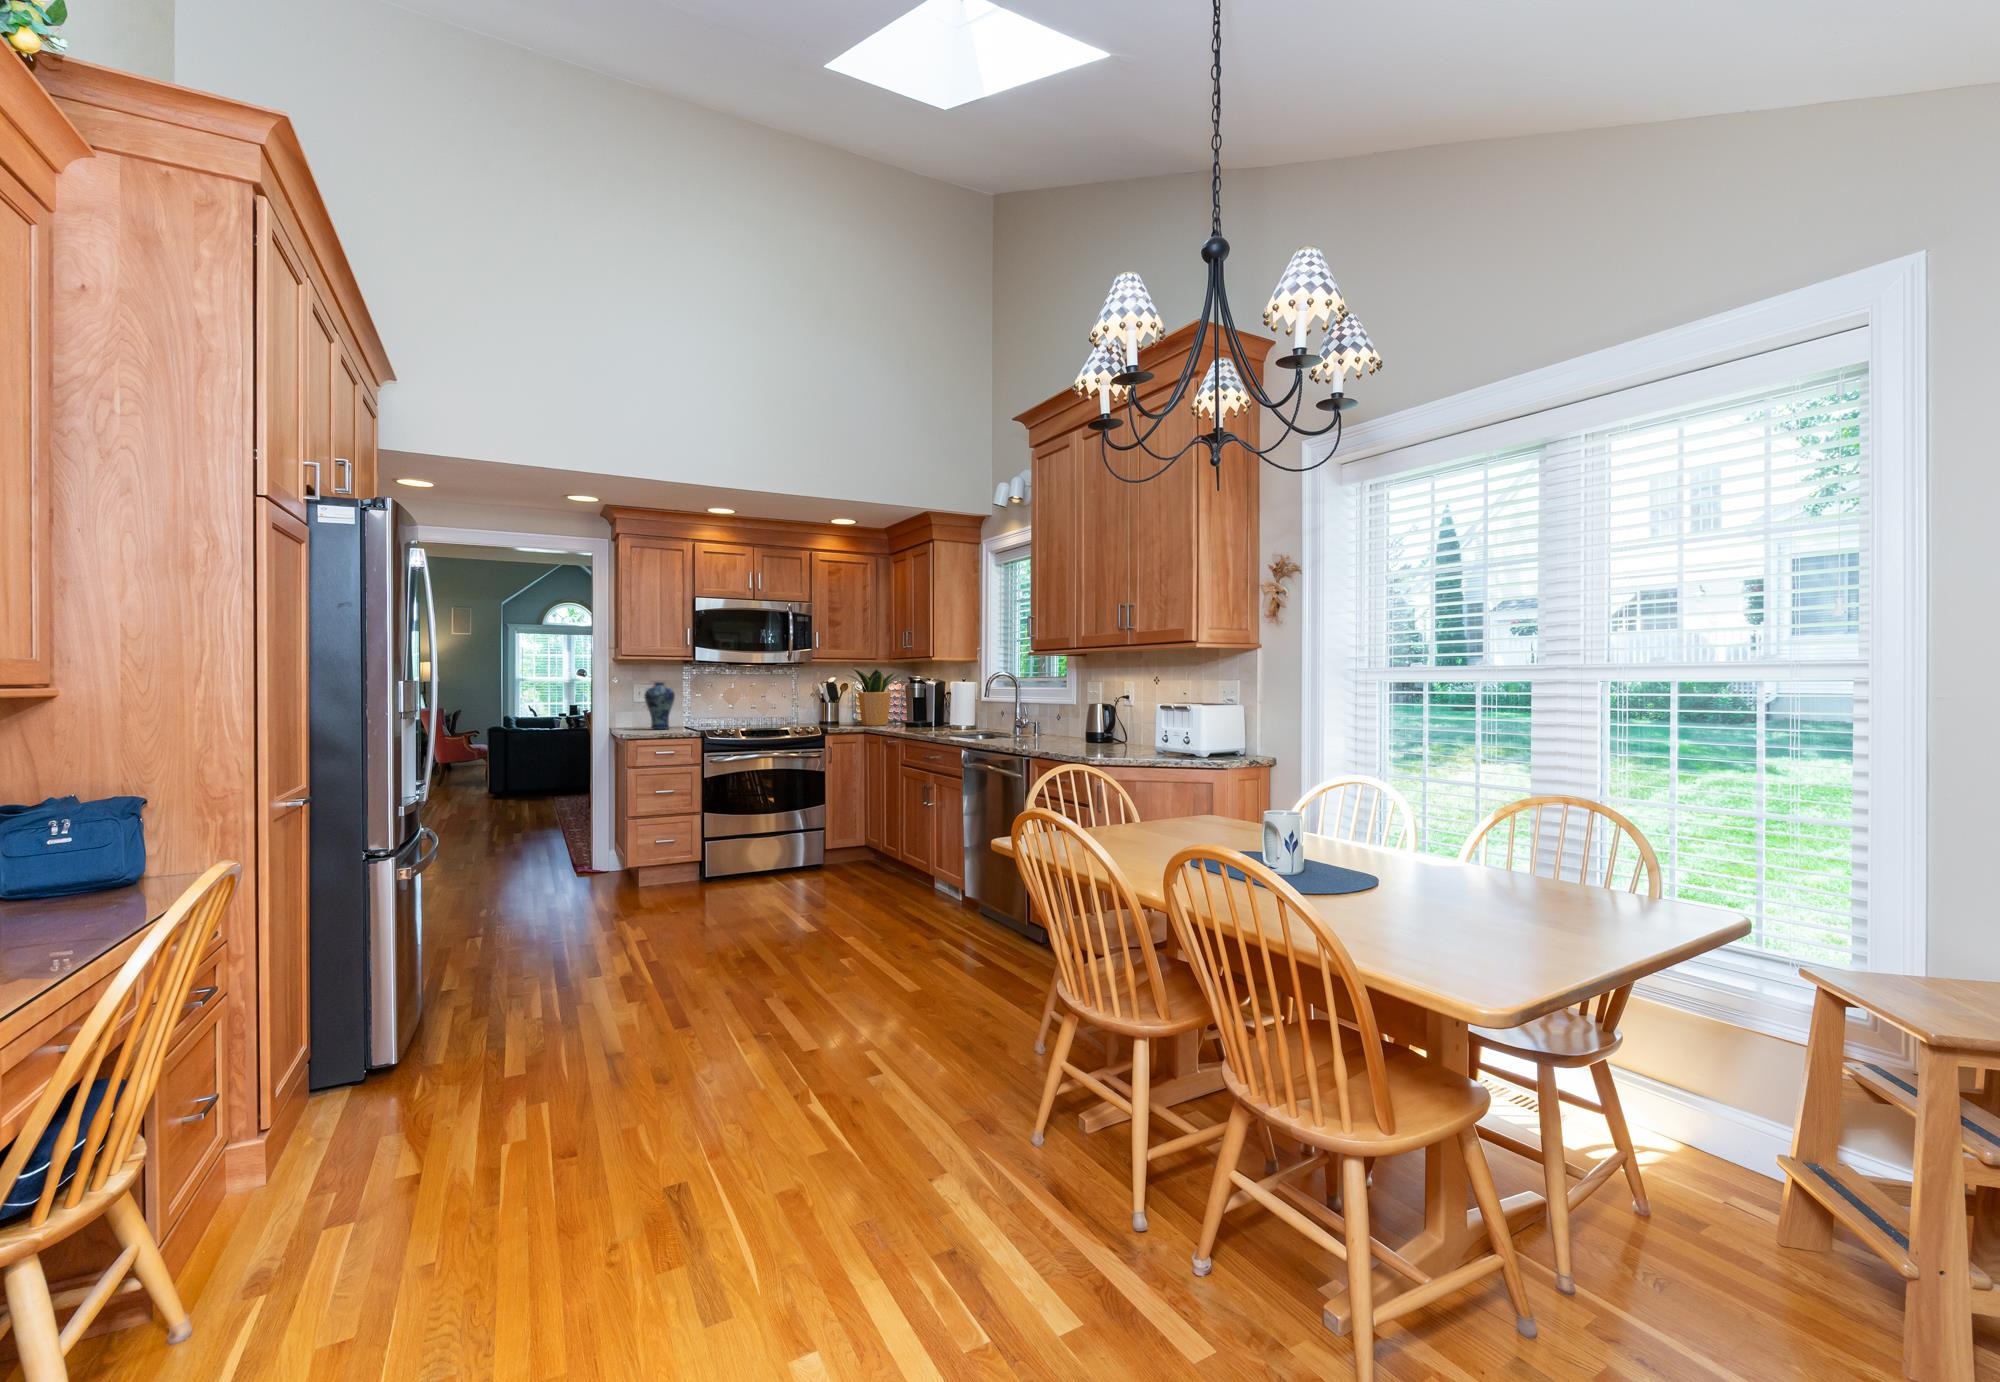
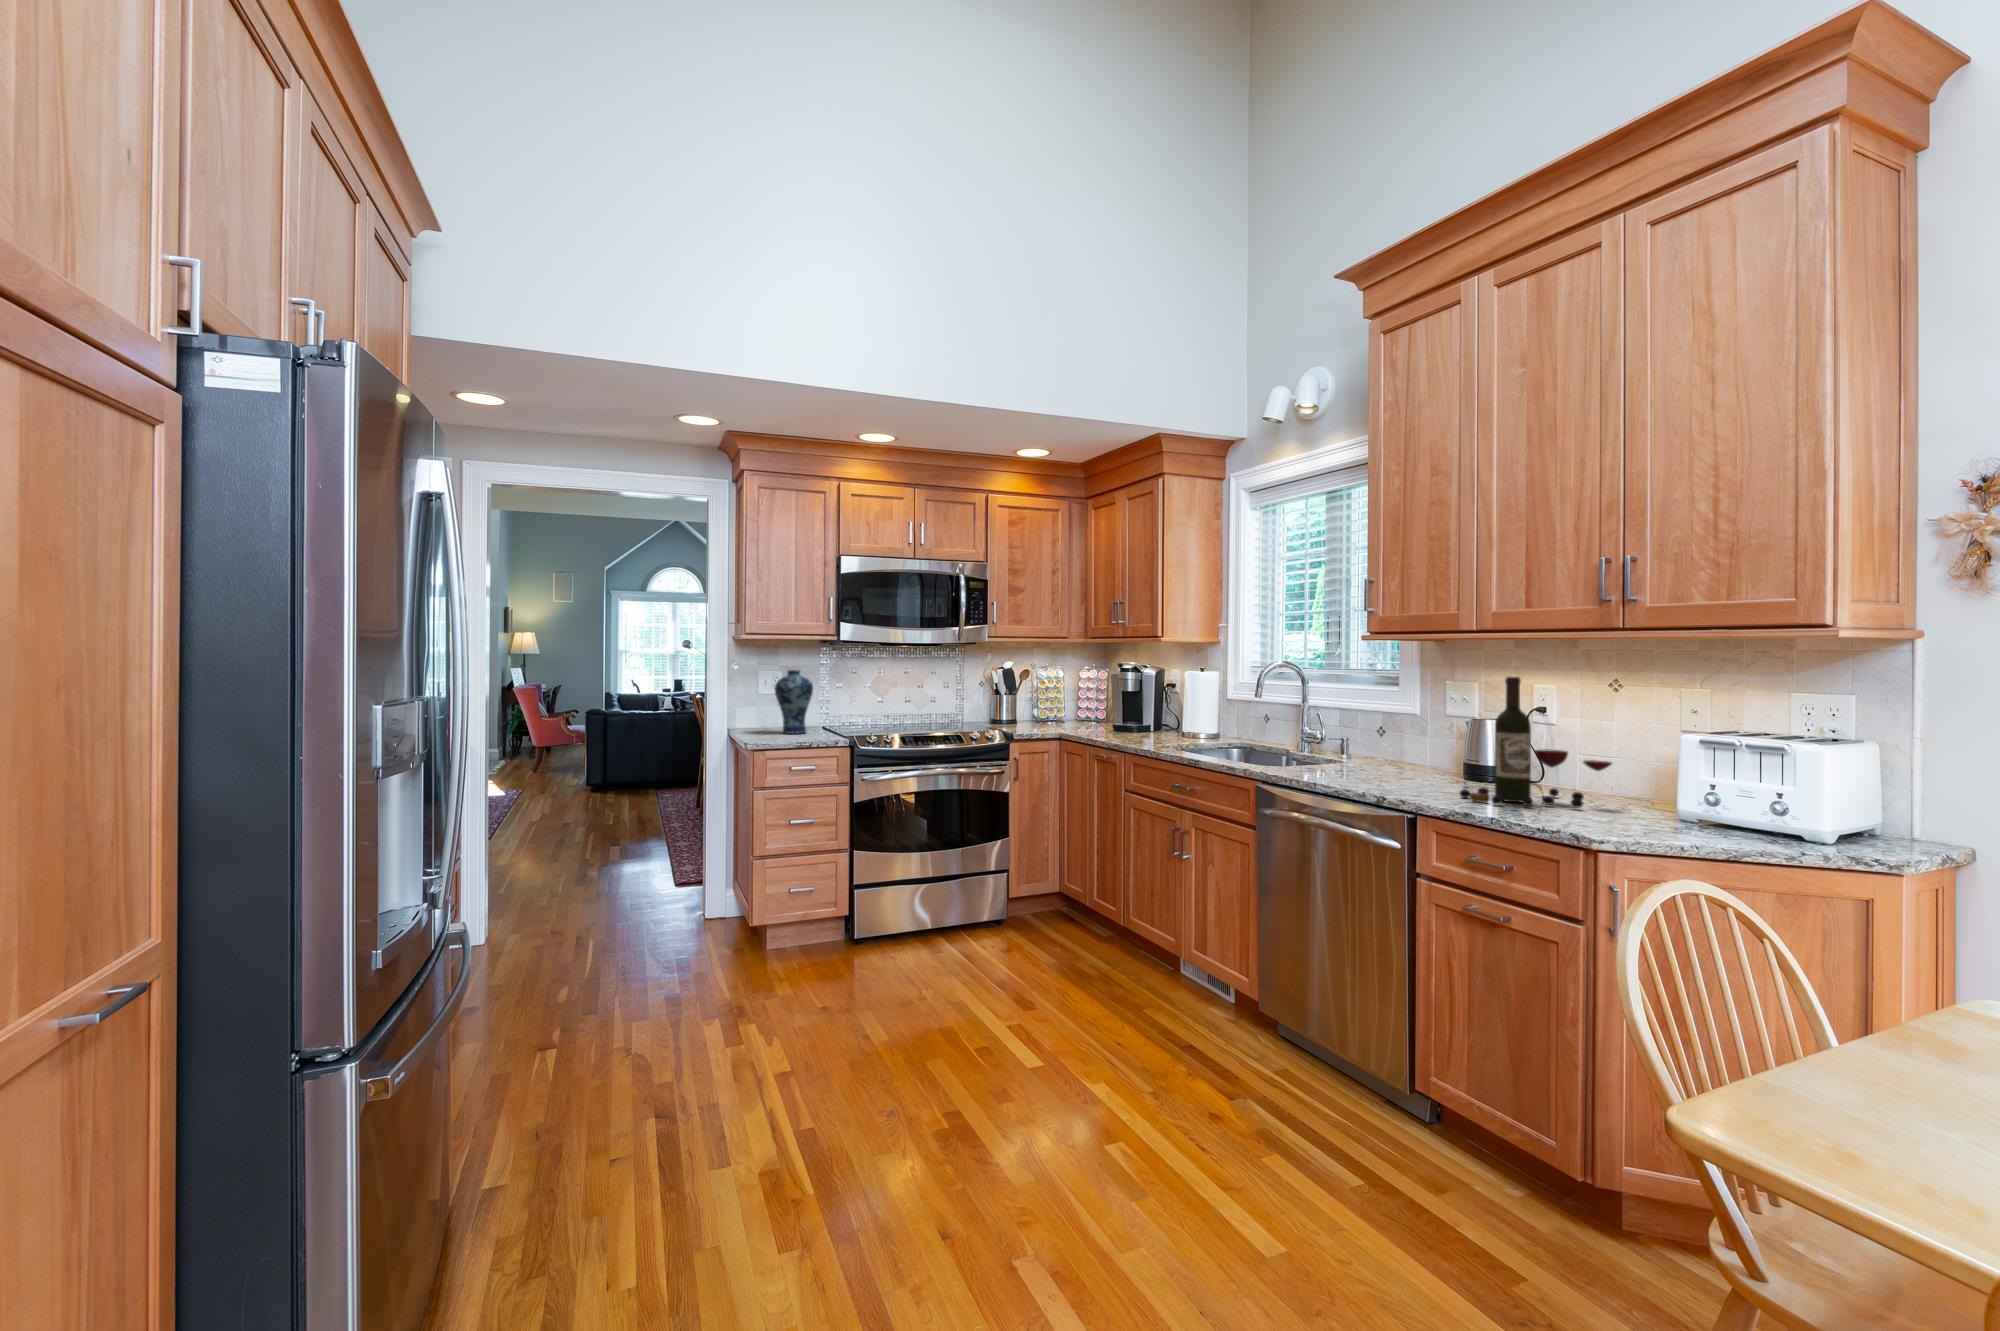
potted plant: present [847,669,899,726] -> none [1031,651,1109,730]
wine bottle: none [1062,674,1140,749] -> present [1460,677,1612,808]

